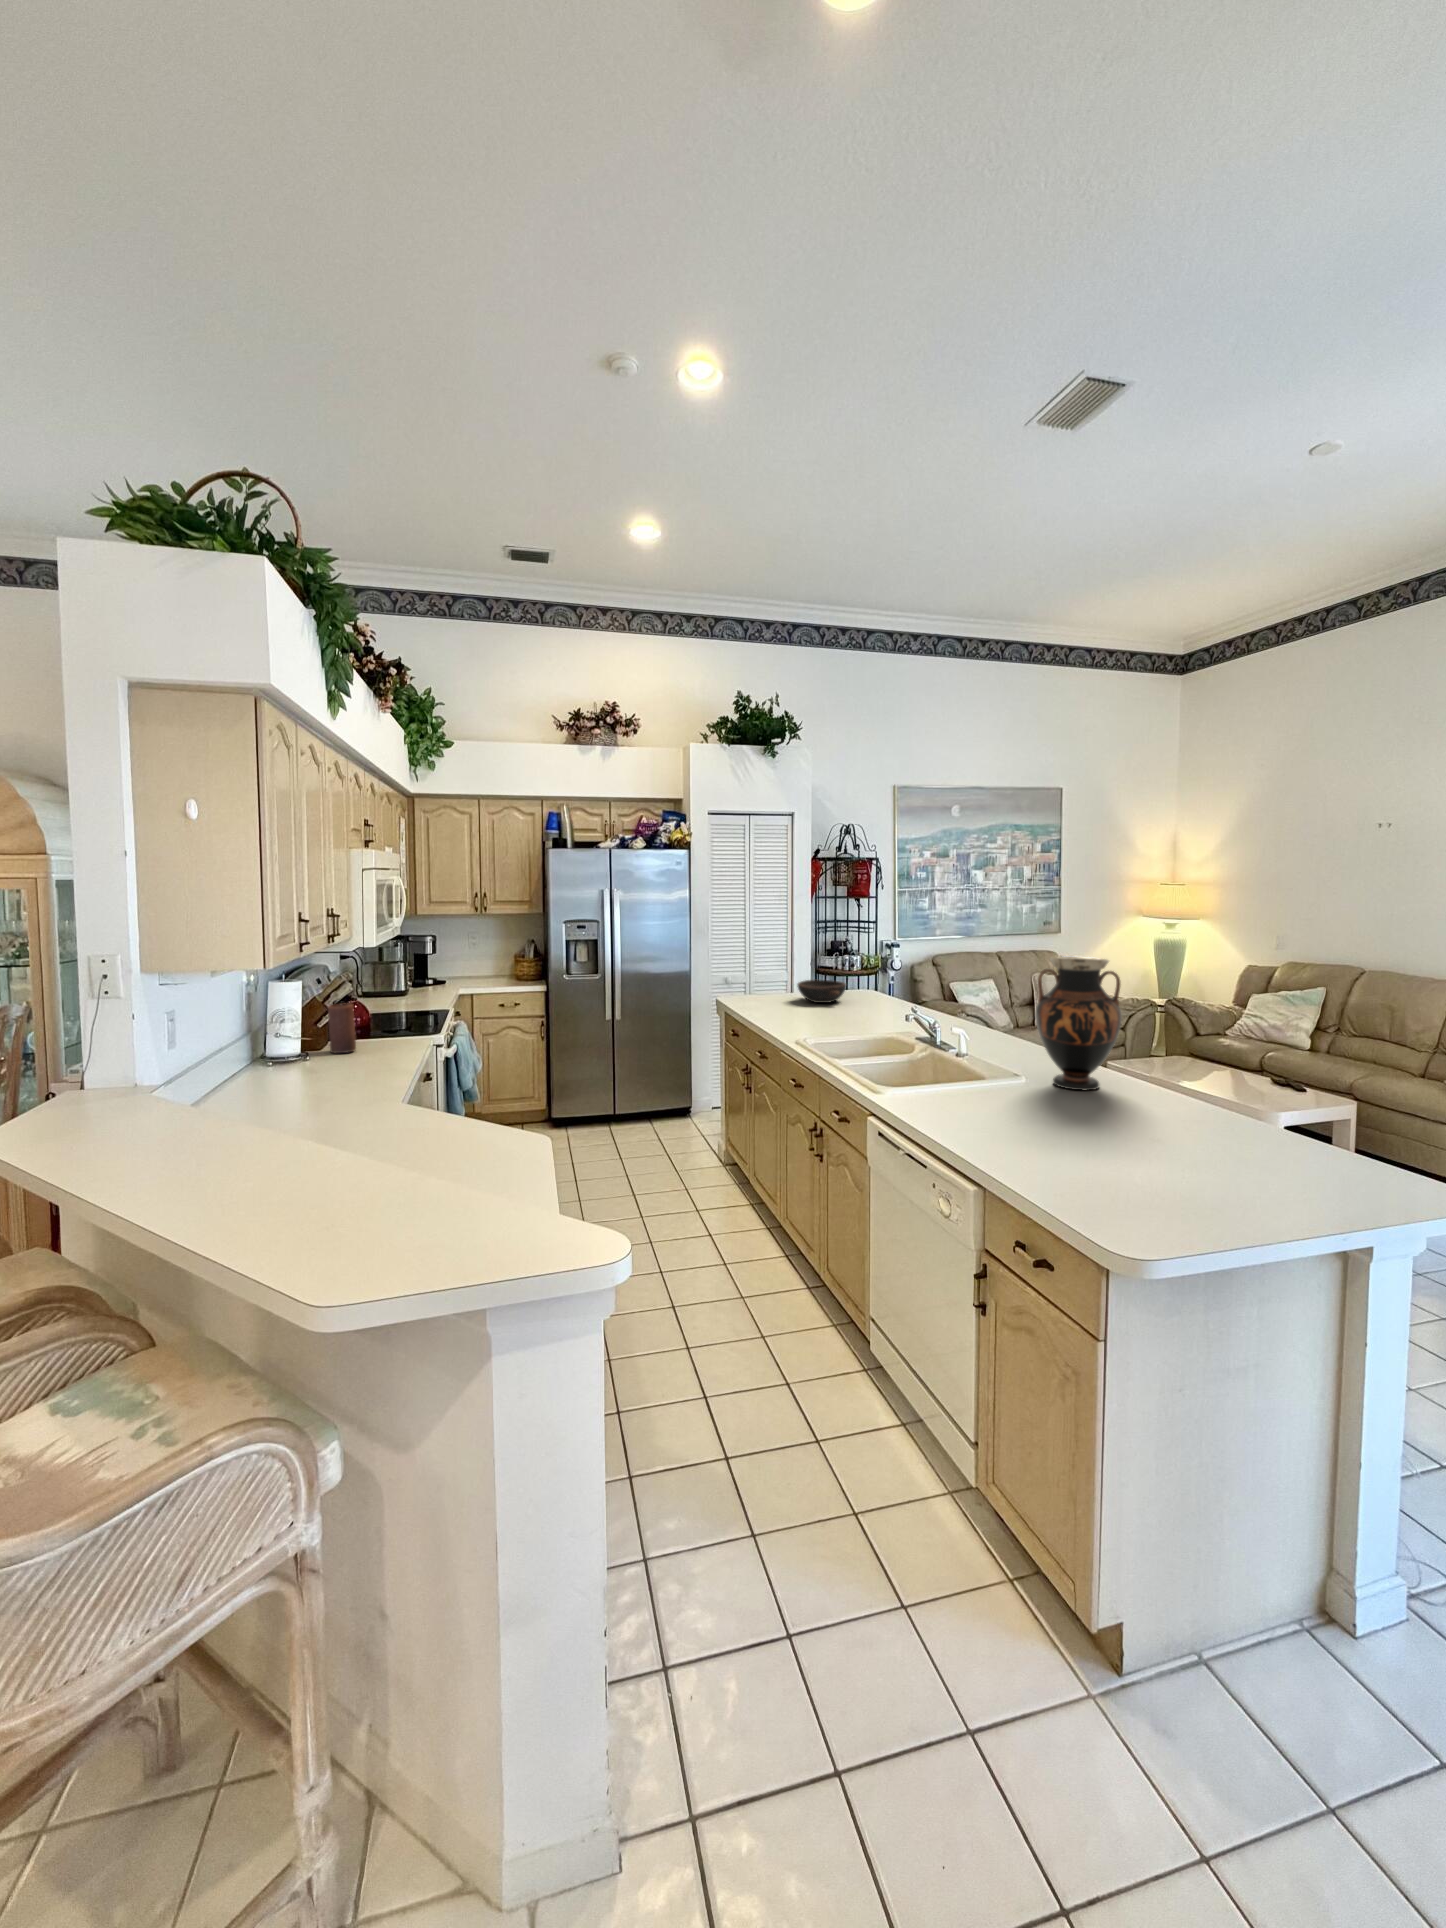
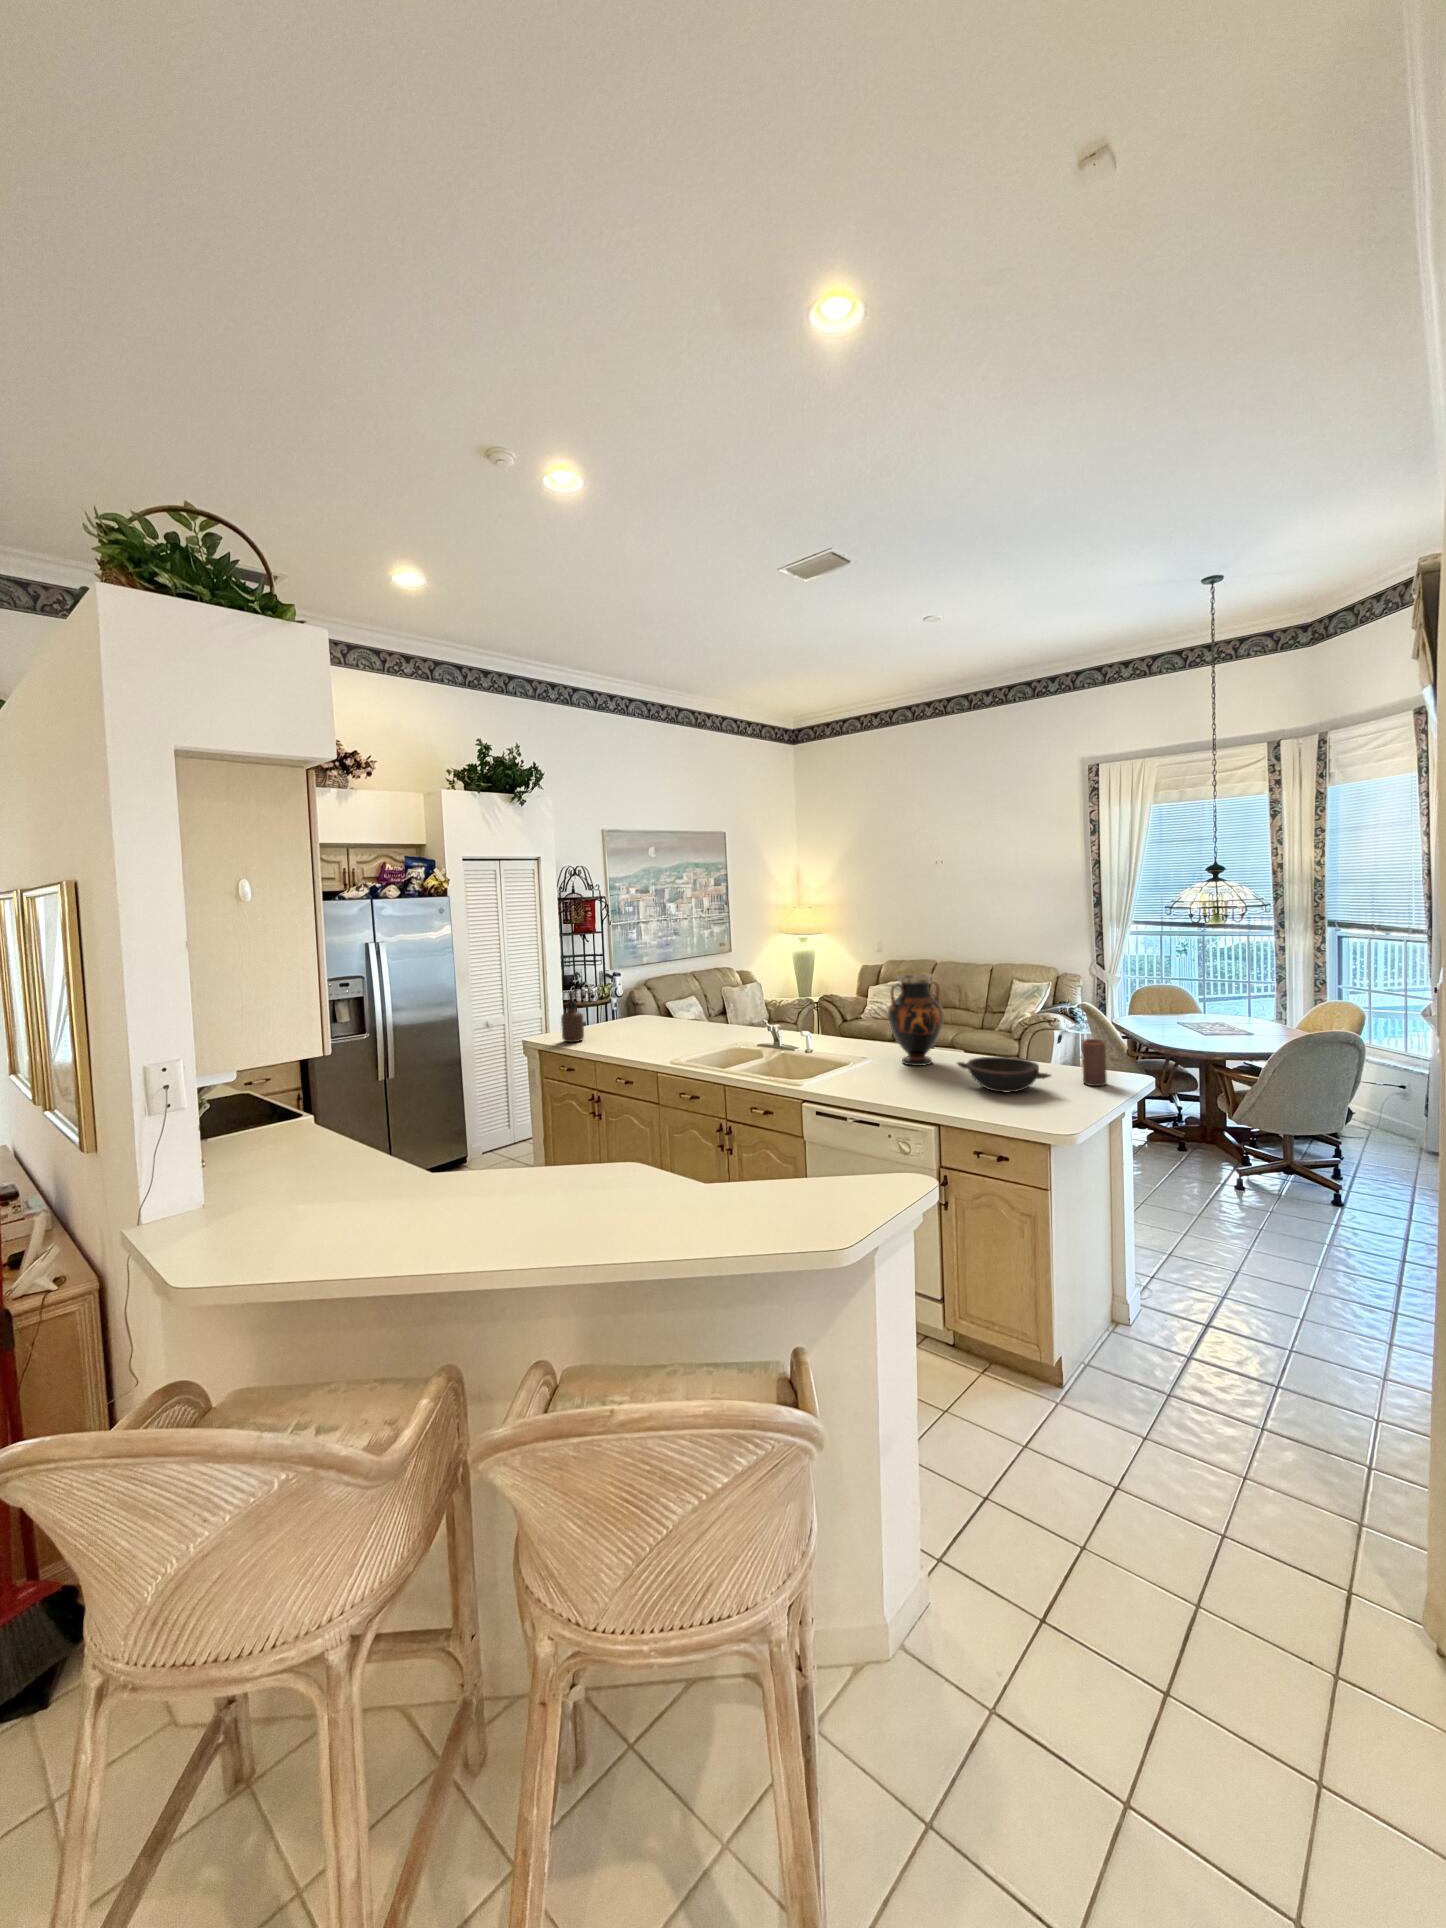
soap dispenser: none [743,949,766,1003] -> present [561,991,584,1042]
bowl: present [797,980,846,1003] -> present [957,1057,1051,1092]
candle: present [328,1003,356,1053] -> present [1082,1039,1107,1086]

